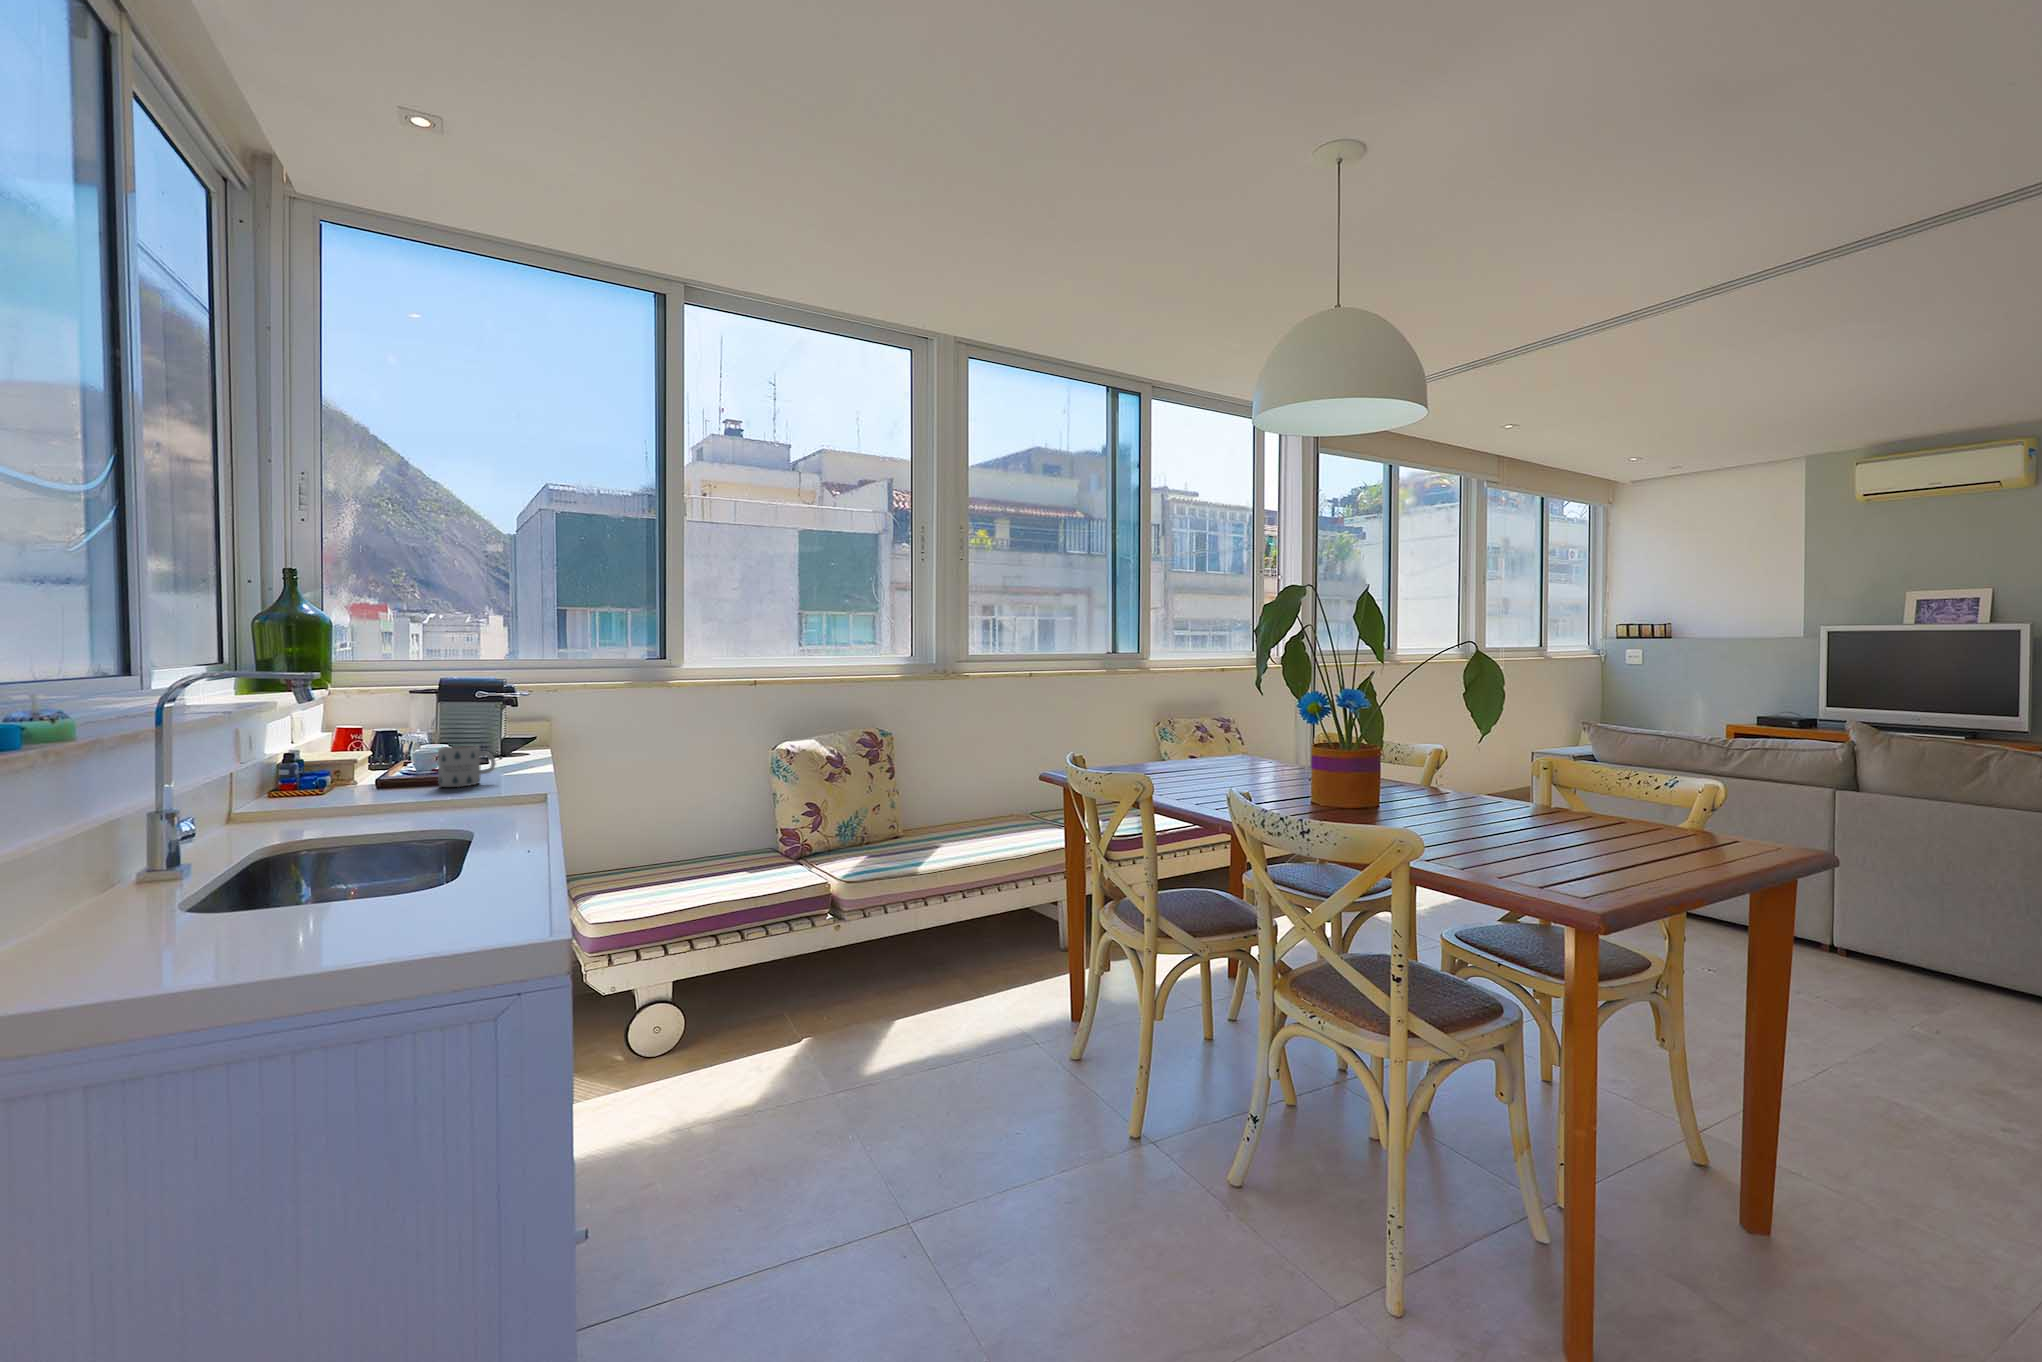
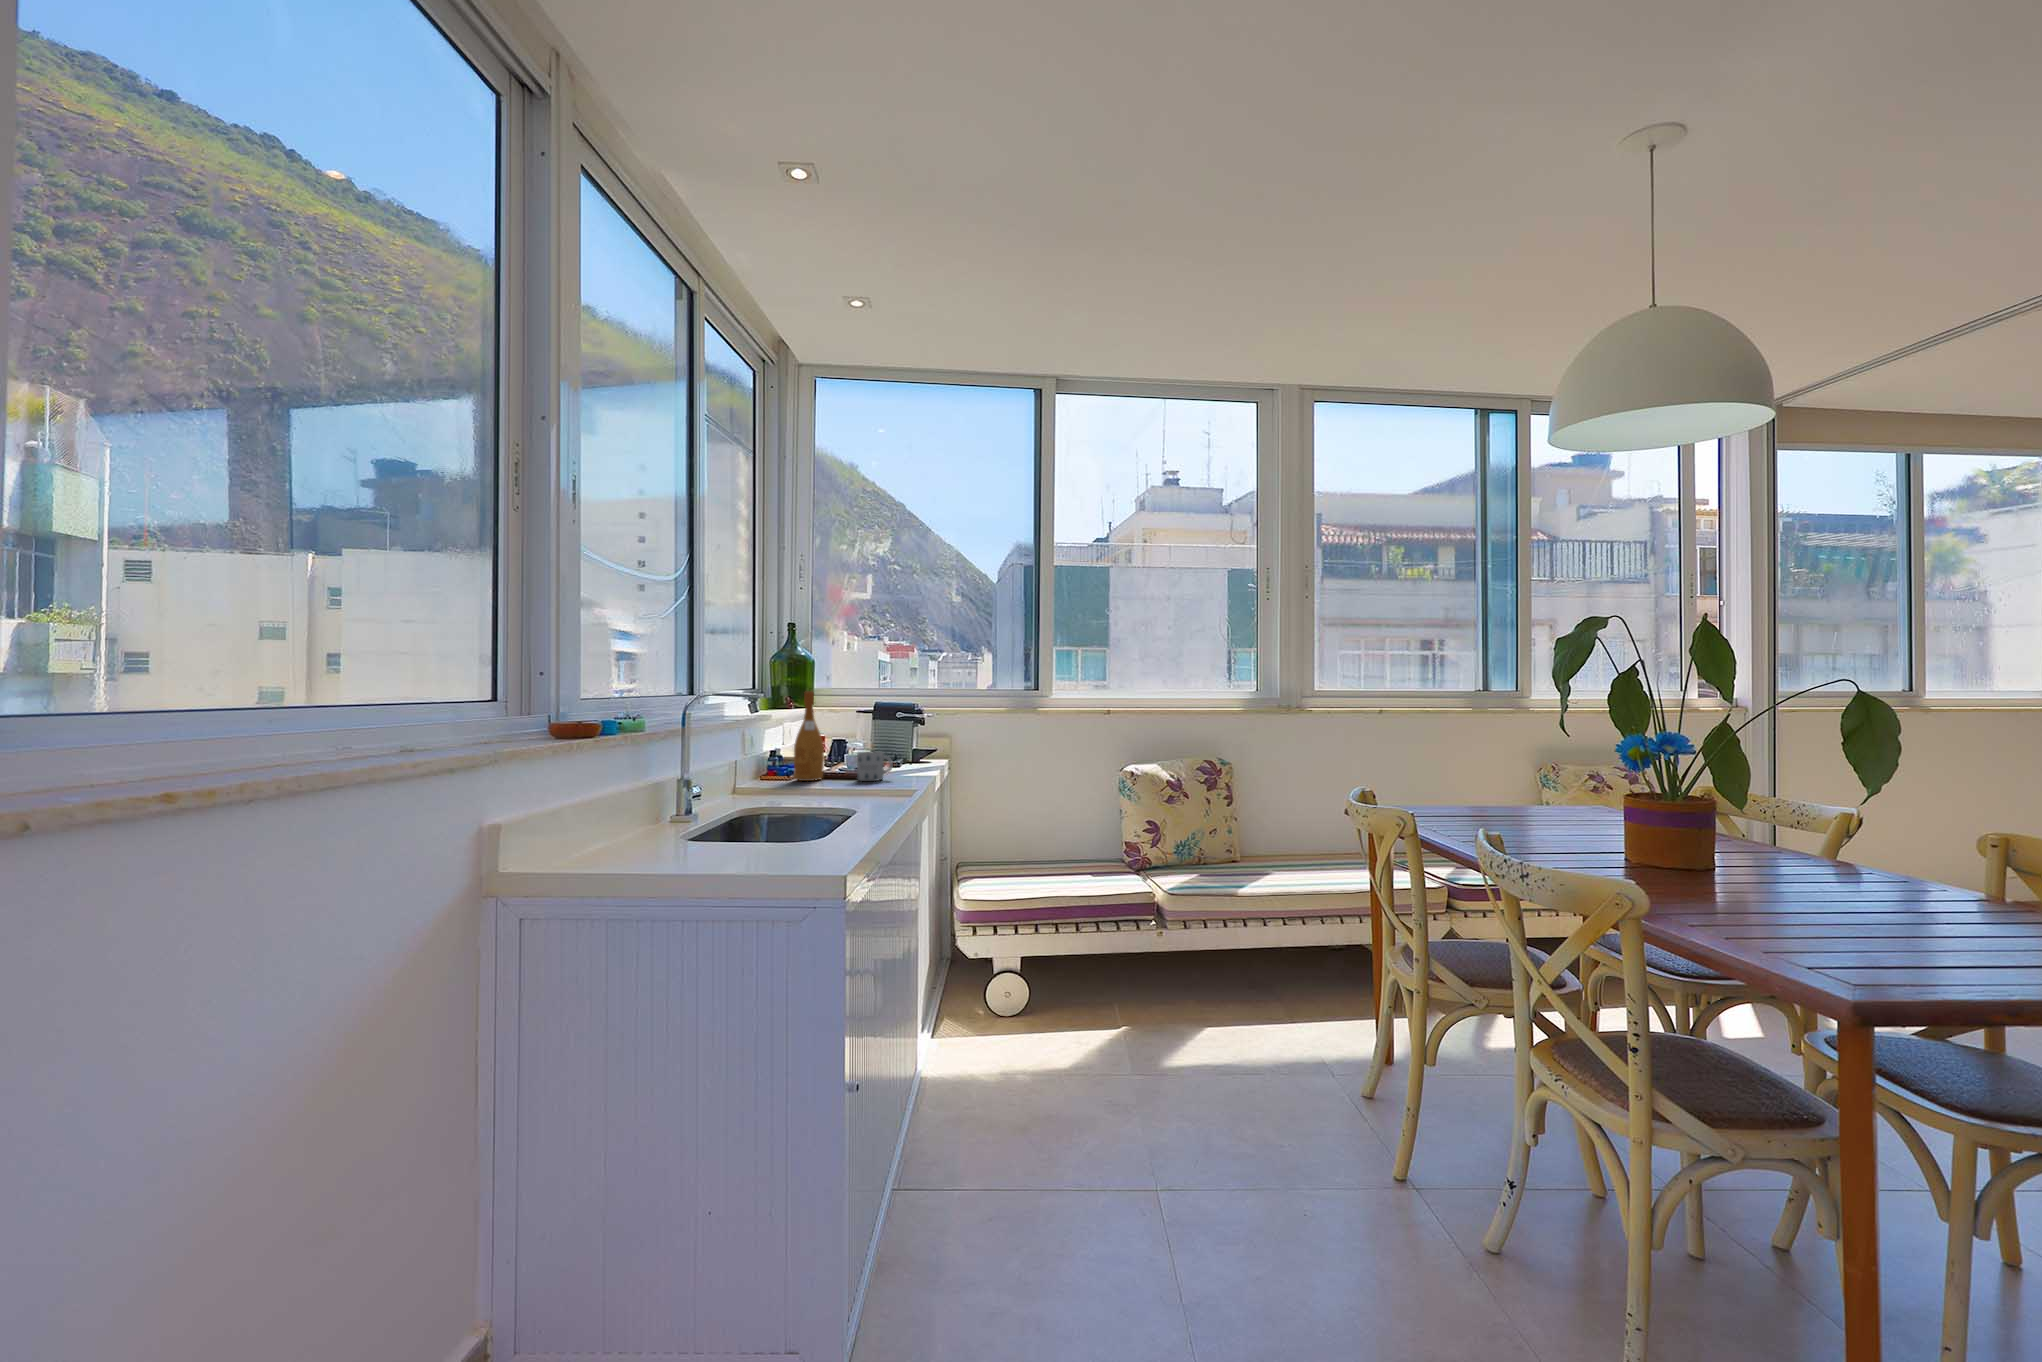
wine bottle: none [327,666,379,794] -> present [794,691,824,781]

